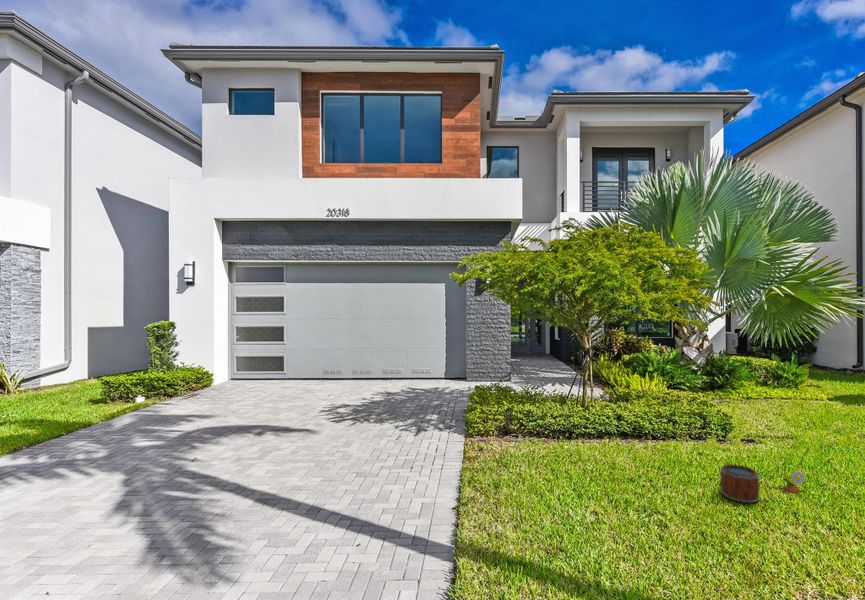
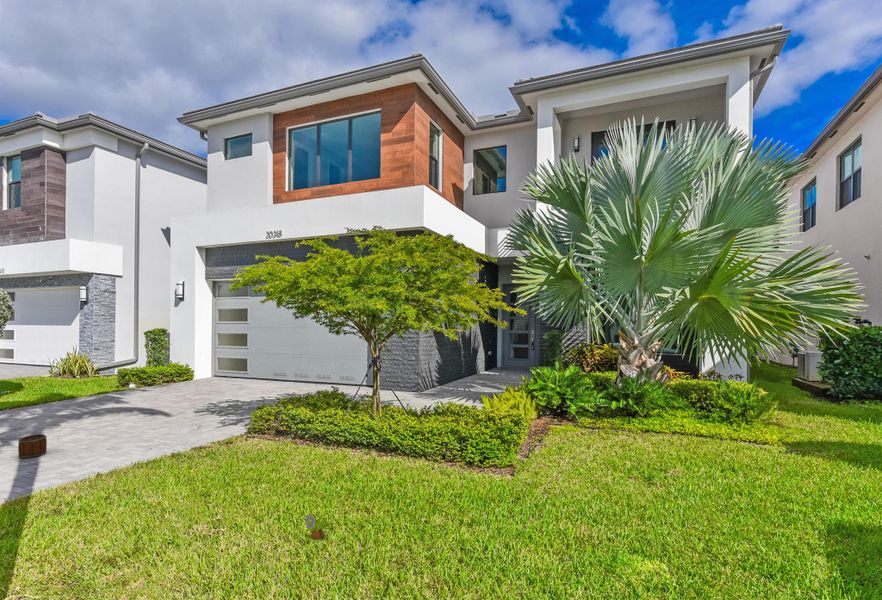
bucket: present [720,464,760,503] -> present [18,434,47,458]

